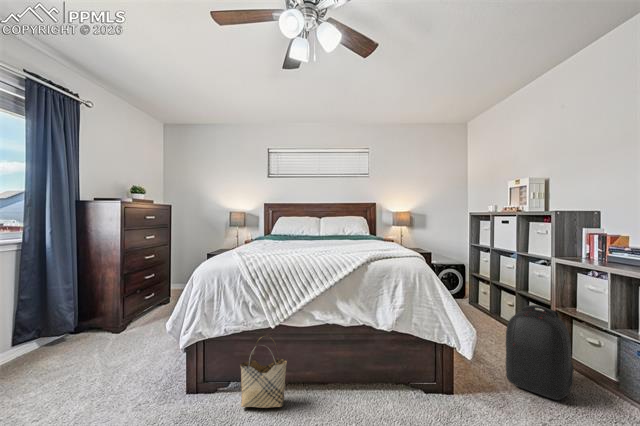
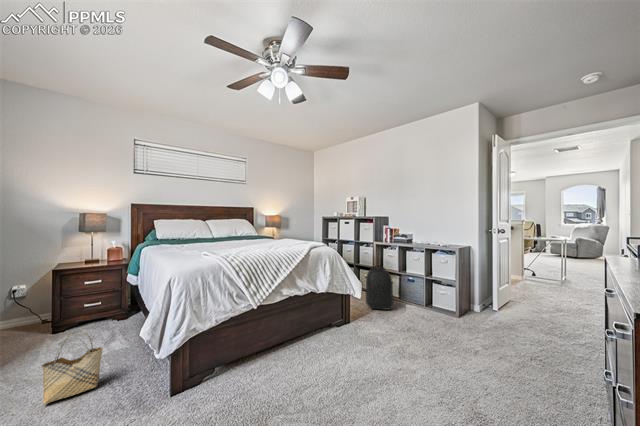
woven basket: present [240,335,287,408] -> present [42,332,103,404]

